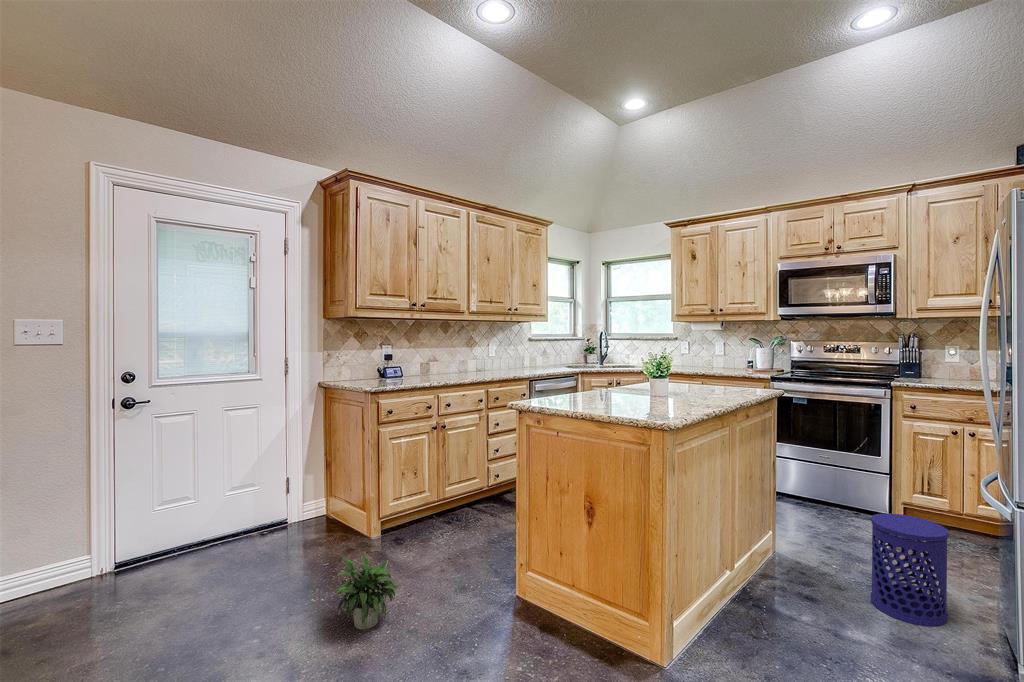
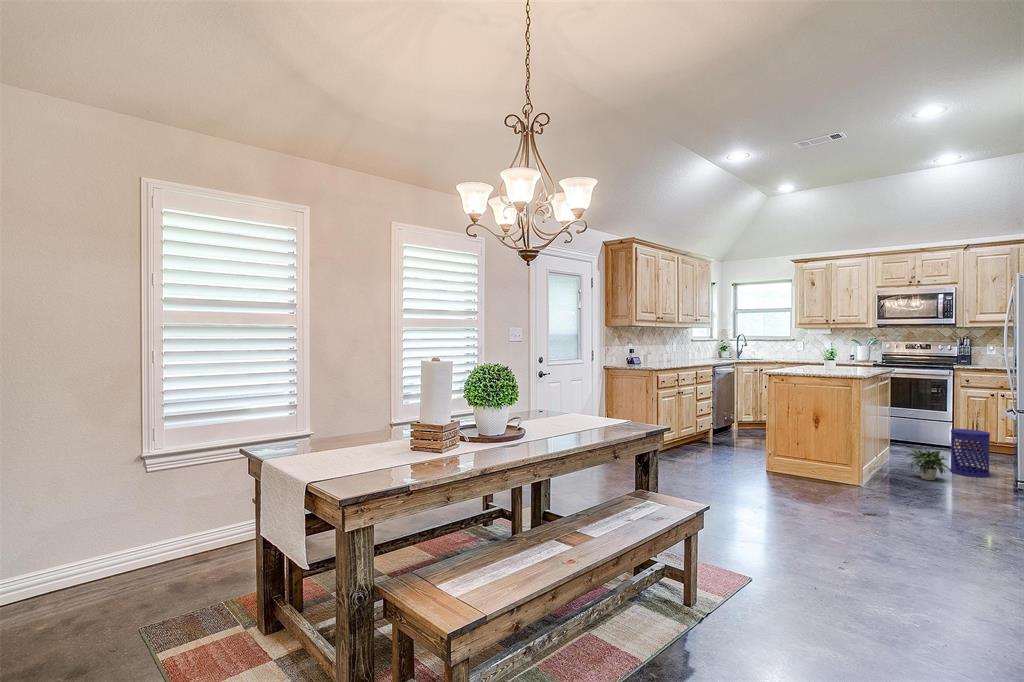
potted plant: present [333,554,396,630] -> present [907,448,950,480]

